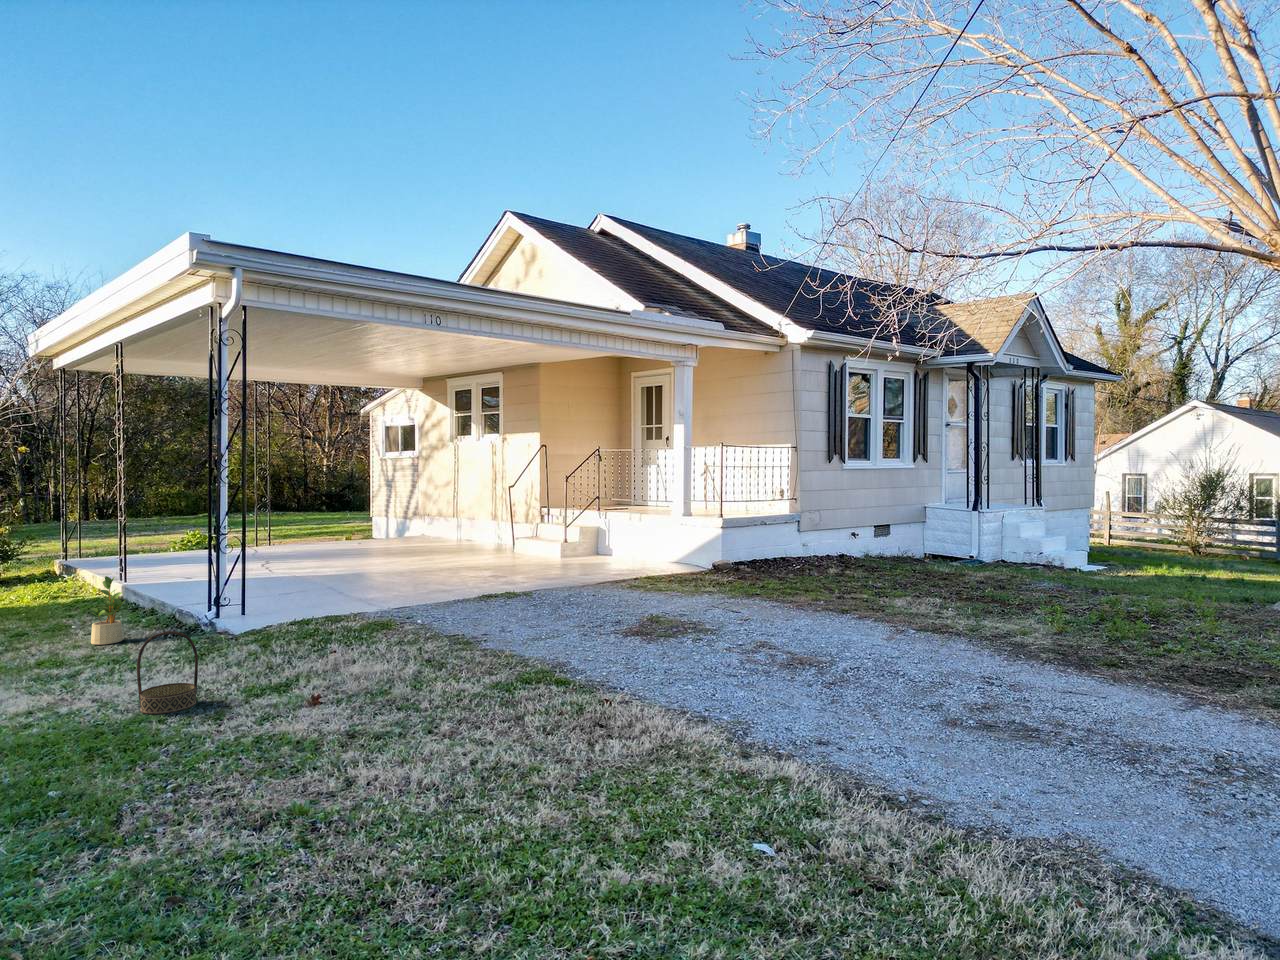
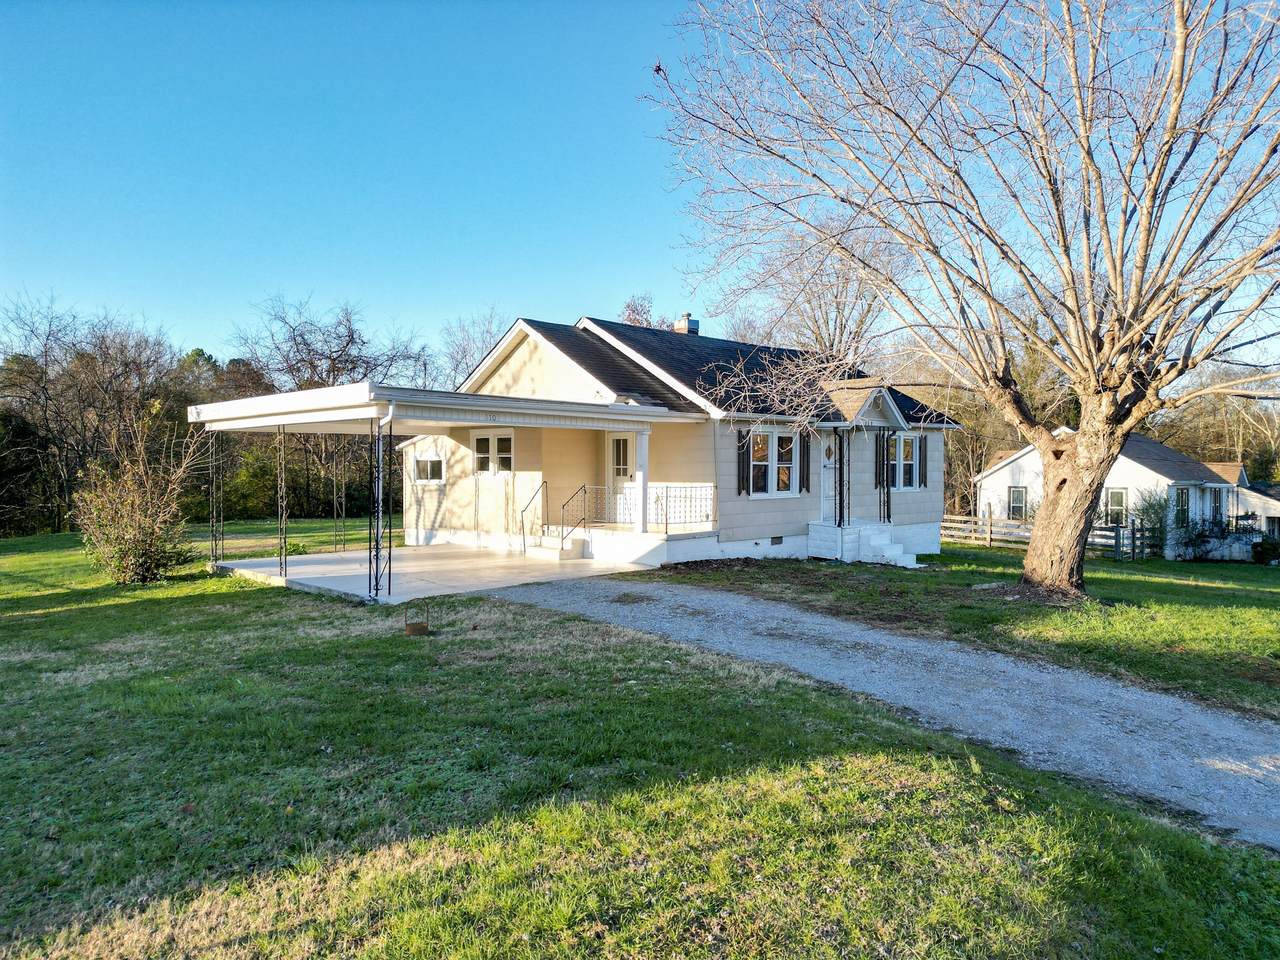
potted plant: present [90,576,126,645] -> none [323,572,343,610]

